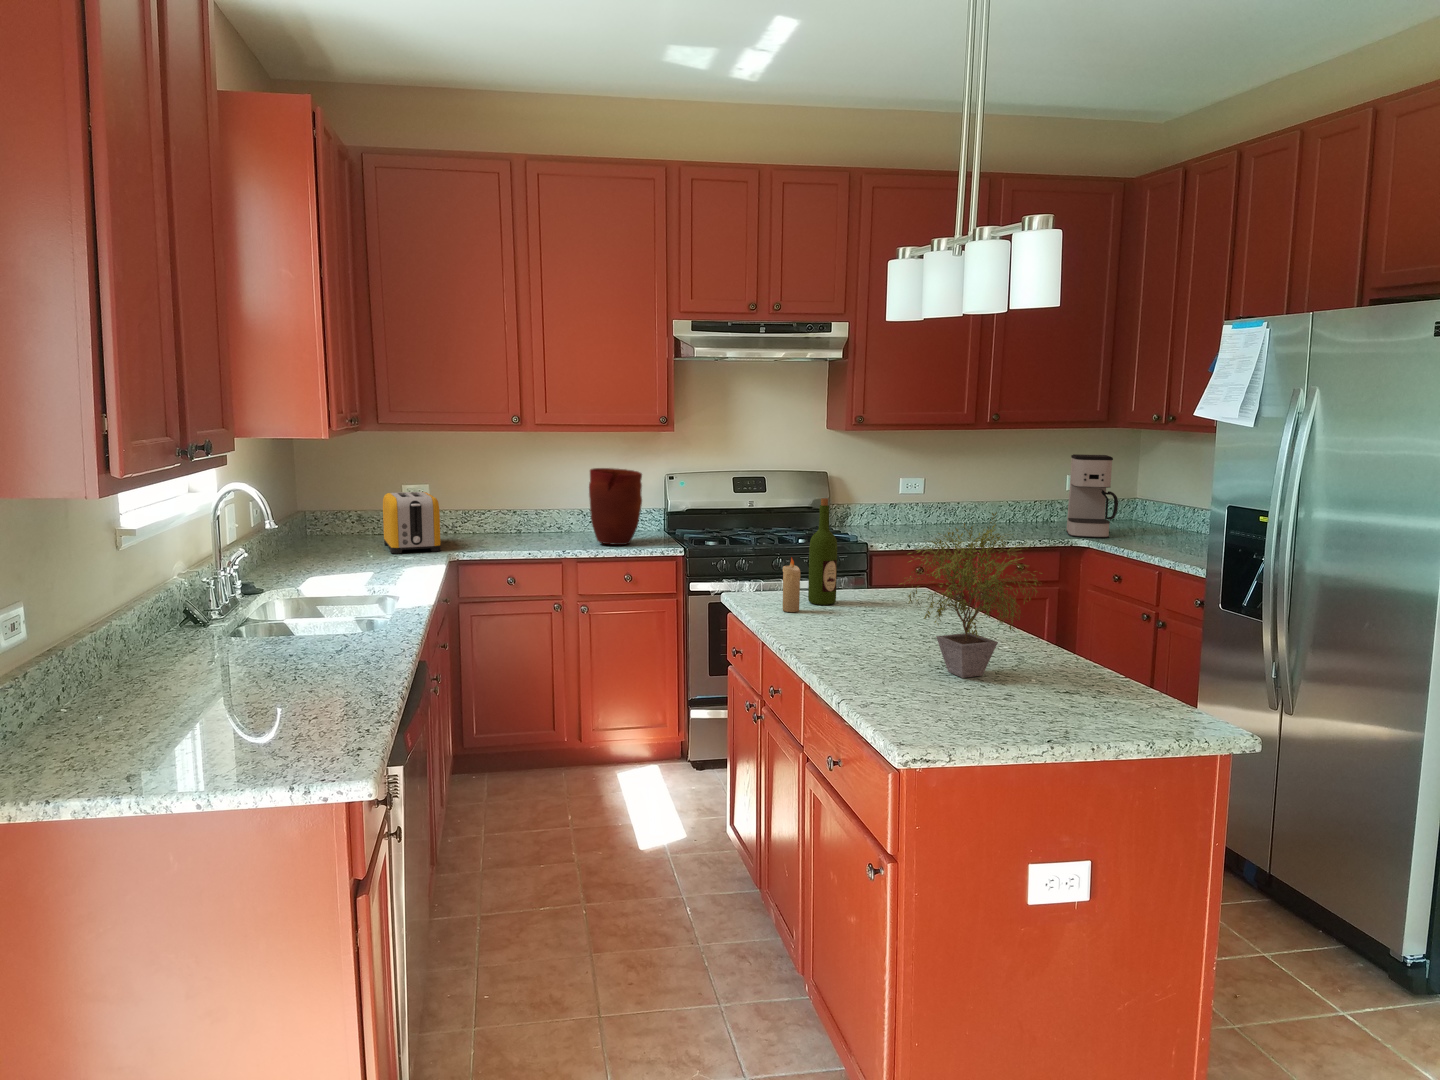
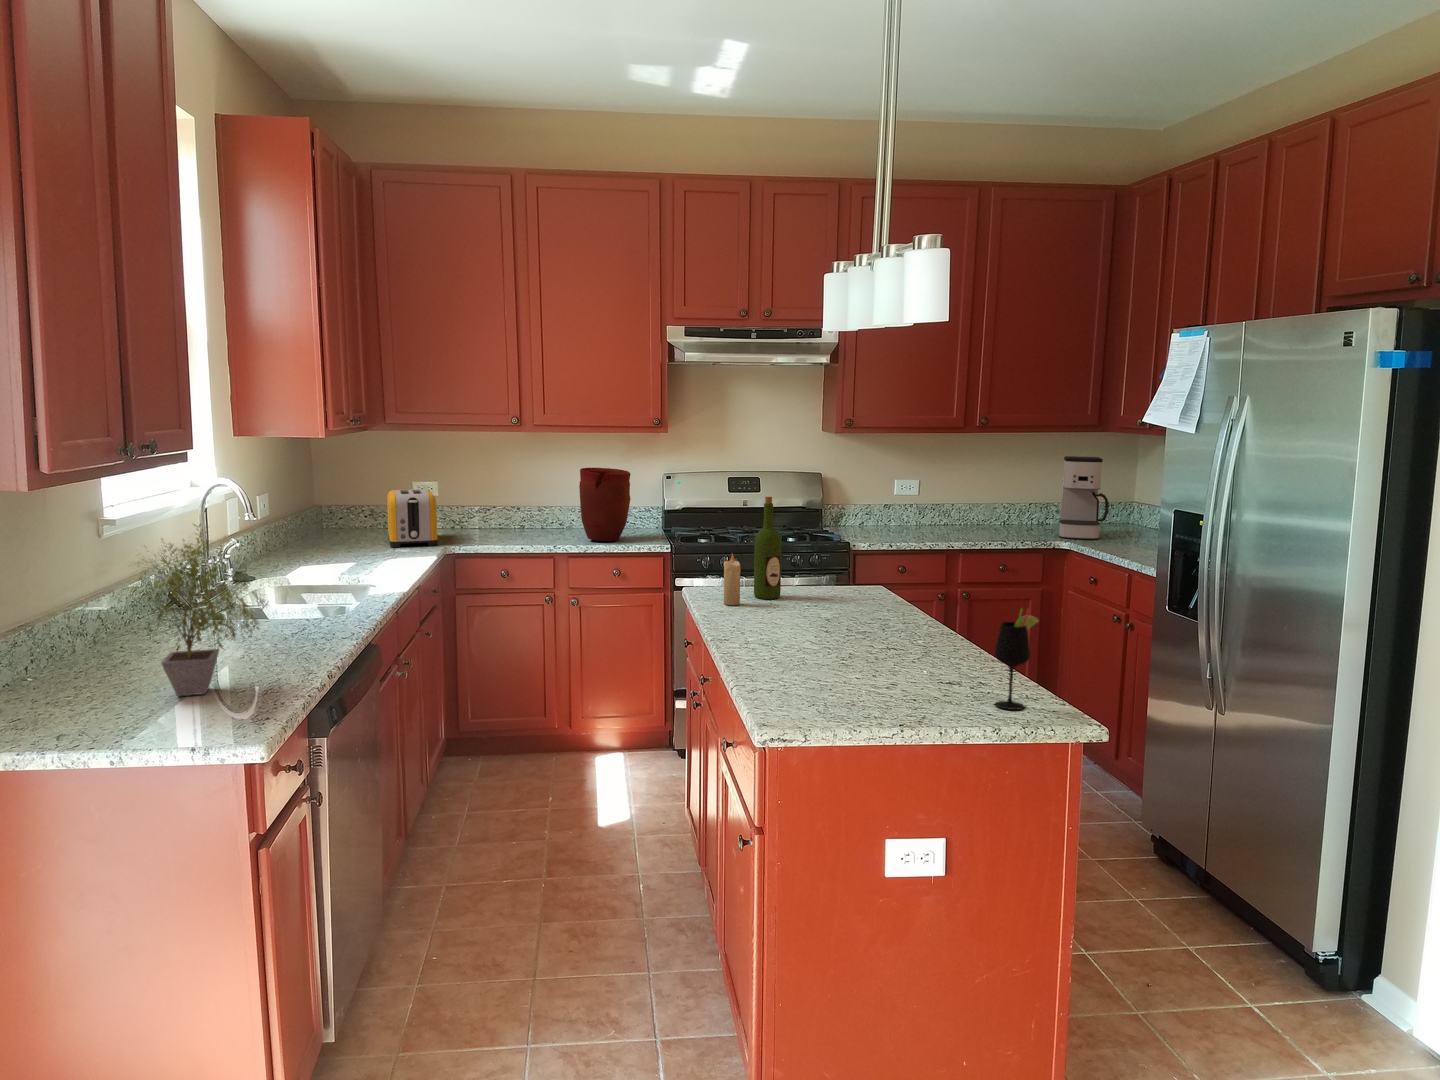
potted plant: present [901,512,1042,678] -> present [133,524,268,696]
wine glass: none [1131,614,1181,721] -> present [995,608,1039,710]

